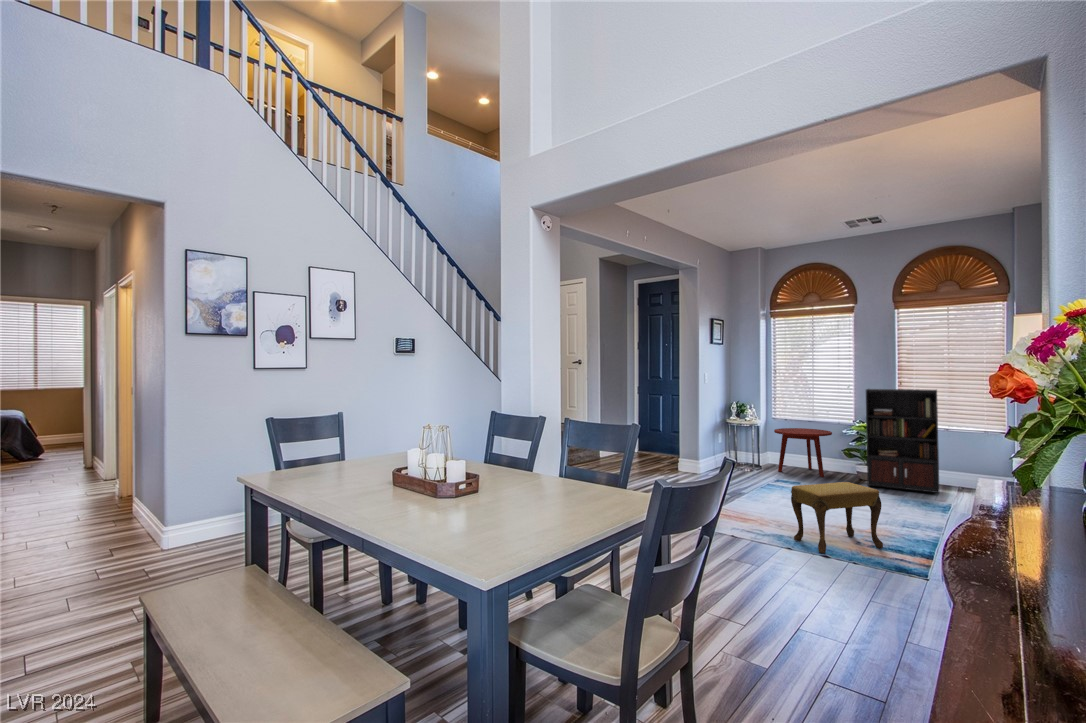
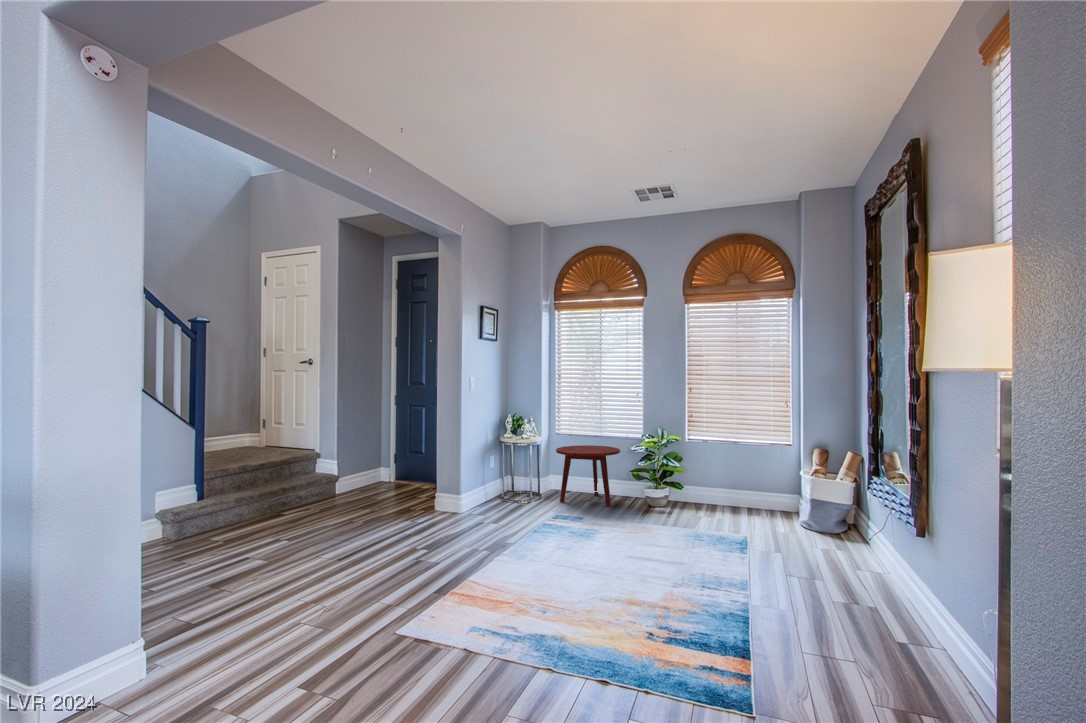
bookcase: present [866,389,961,494] -> none [656,396,751,522]
footstool: present [791,482,883,553] -> none [559,534,687,671]

